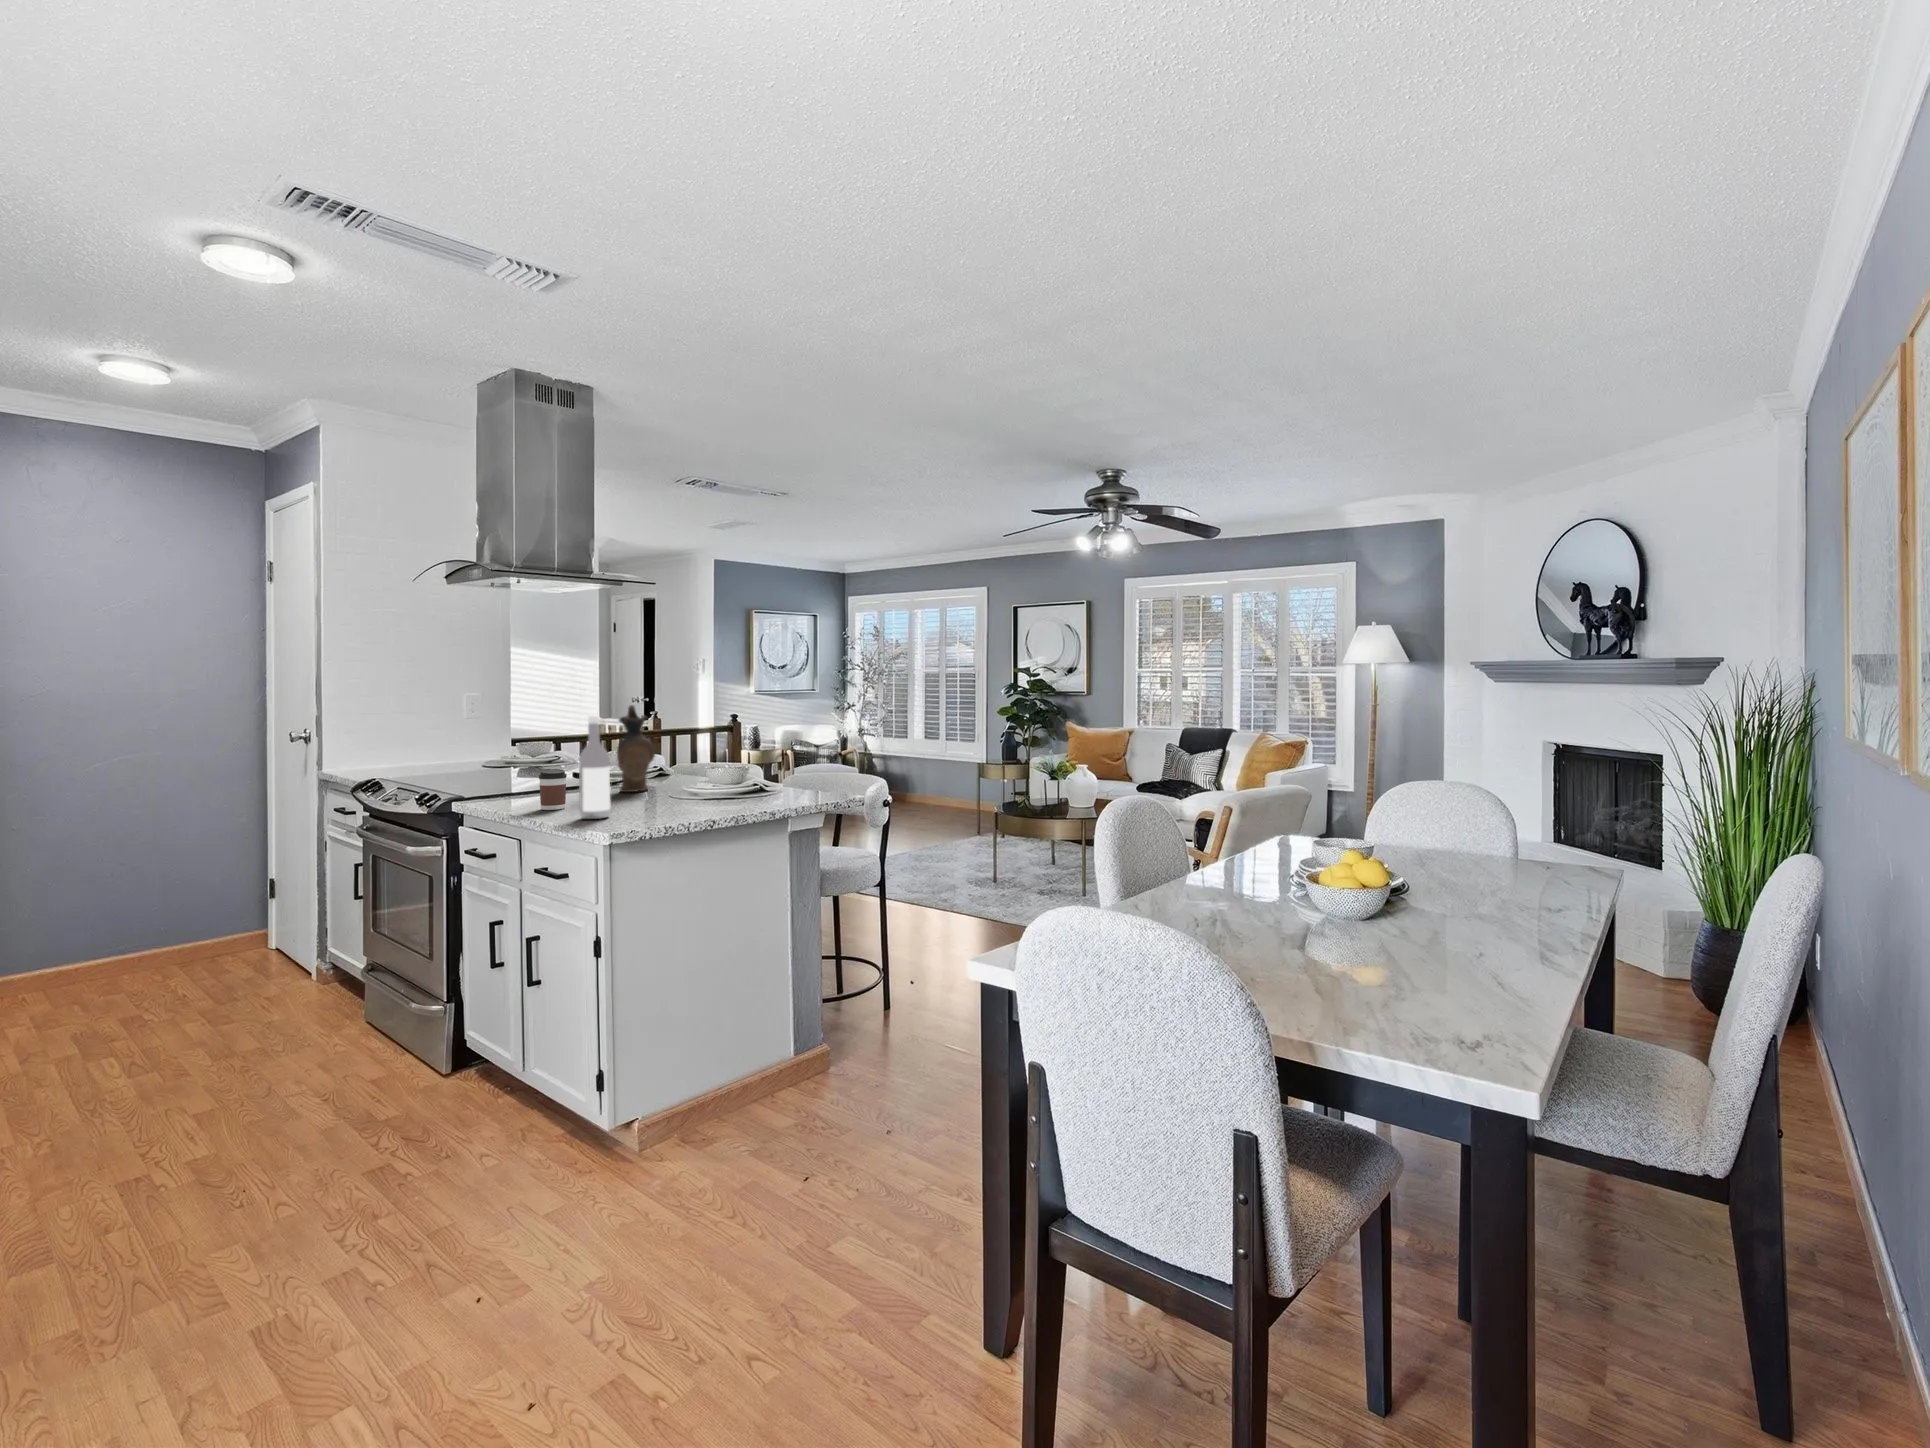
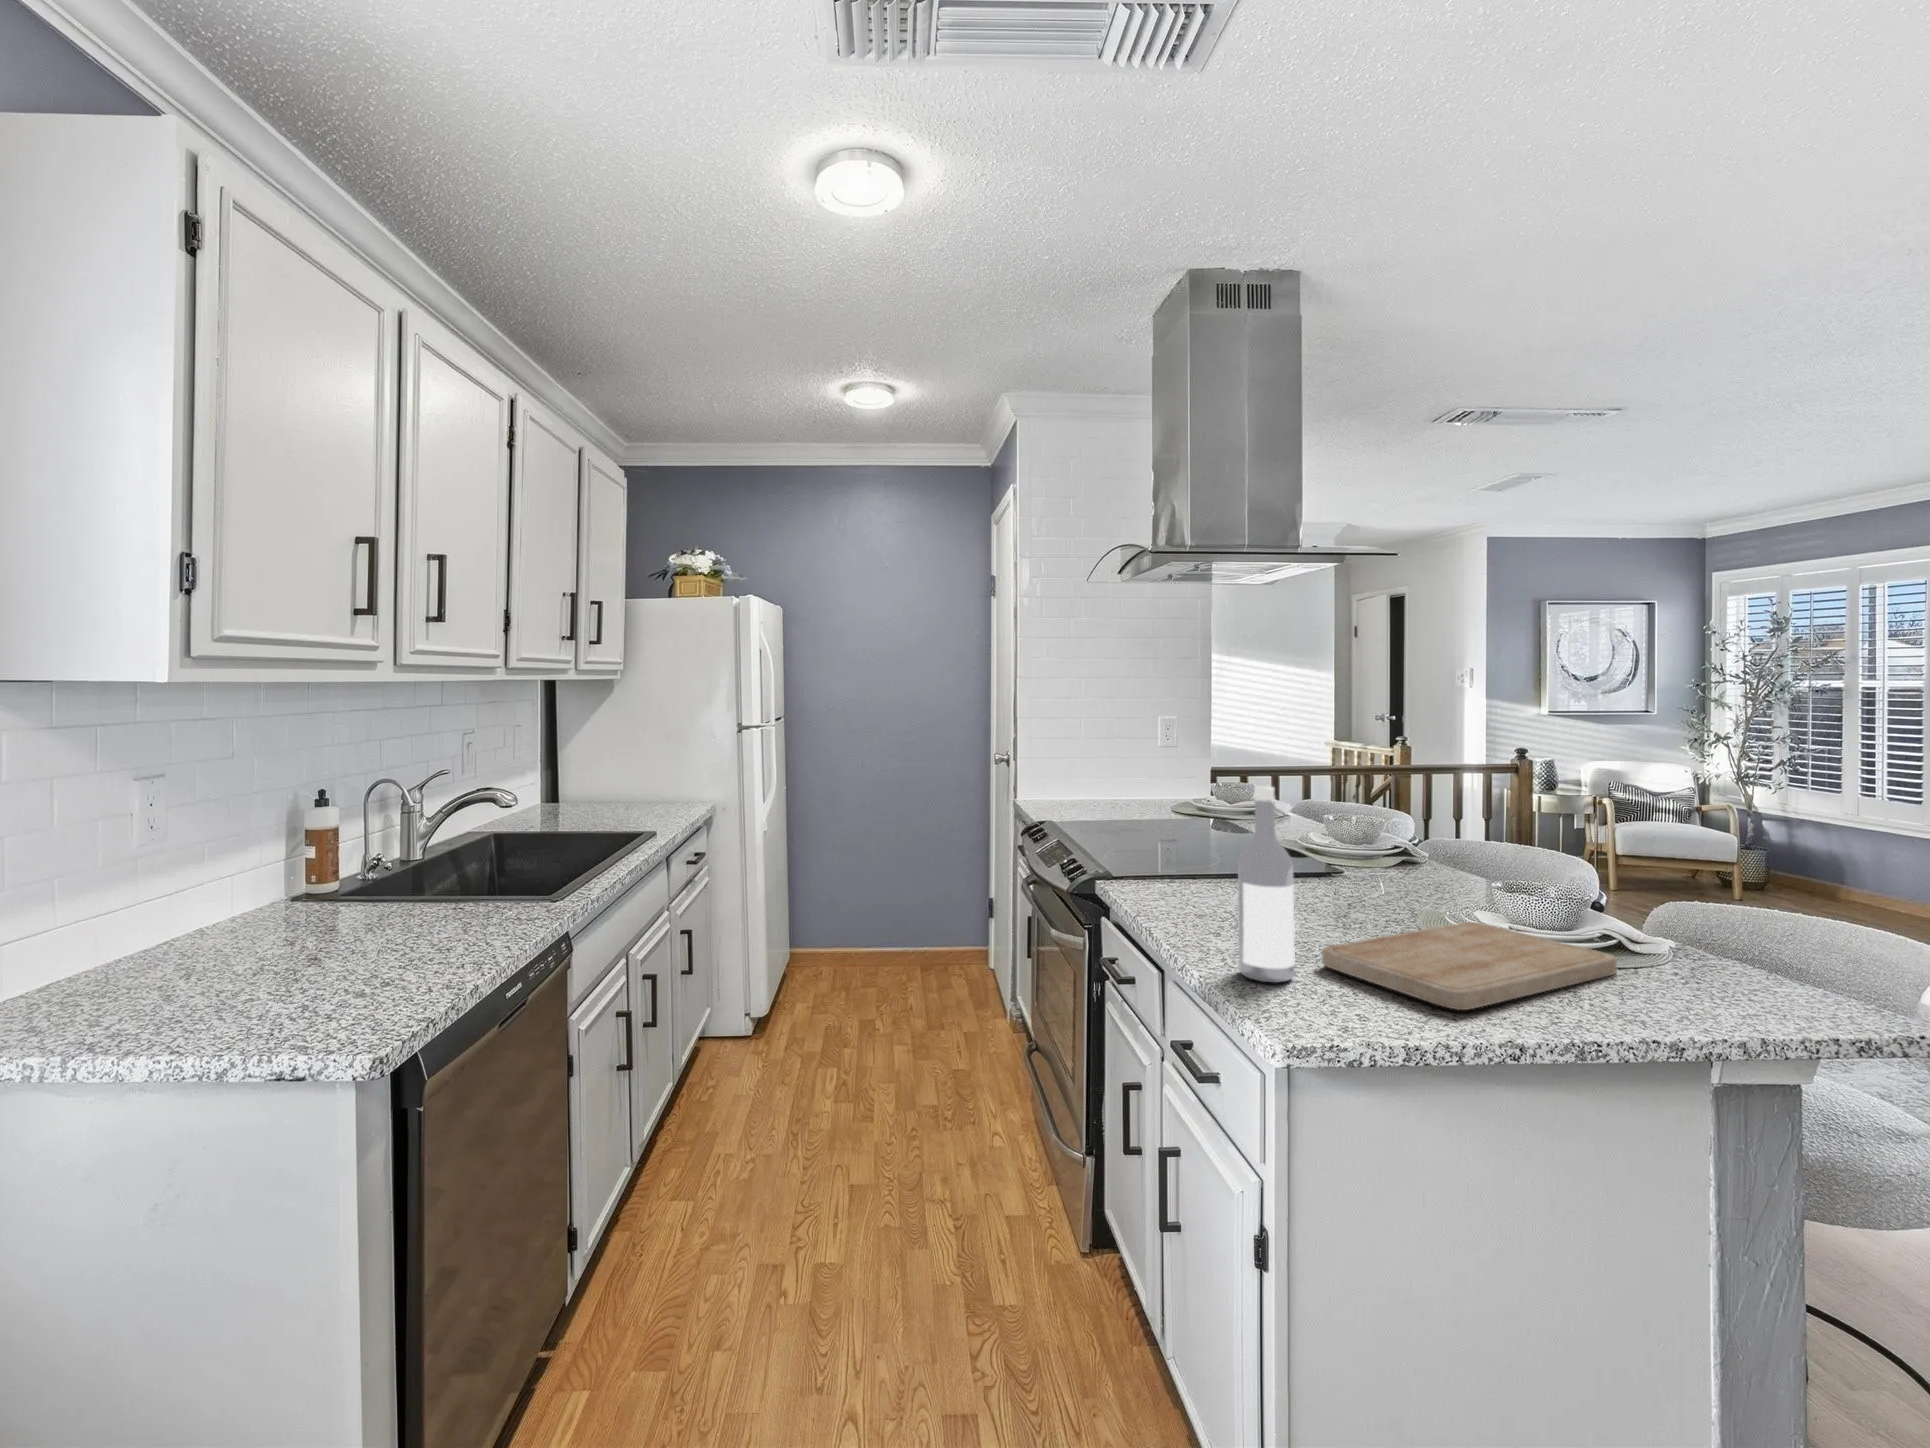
ceramic pitcher: present [617,705,655,792] -> none [1323,755,1391,907]
coffee cup: present [539,769,567,810] -> none [1187,860,1230,932]
cutting board: none [623,787,756,813] -> present [1322,922,1616,1010]

